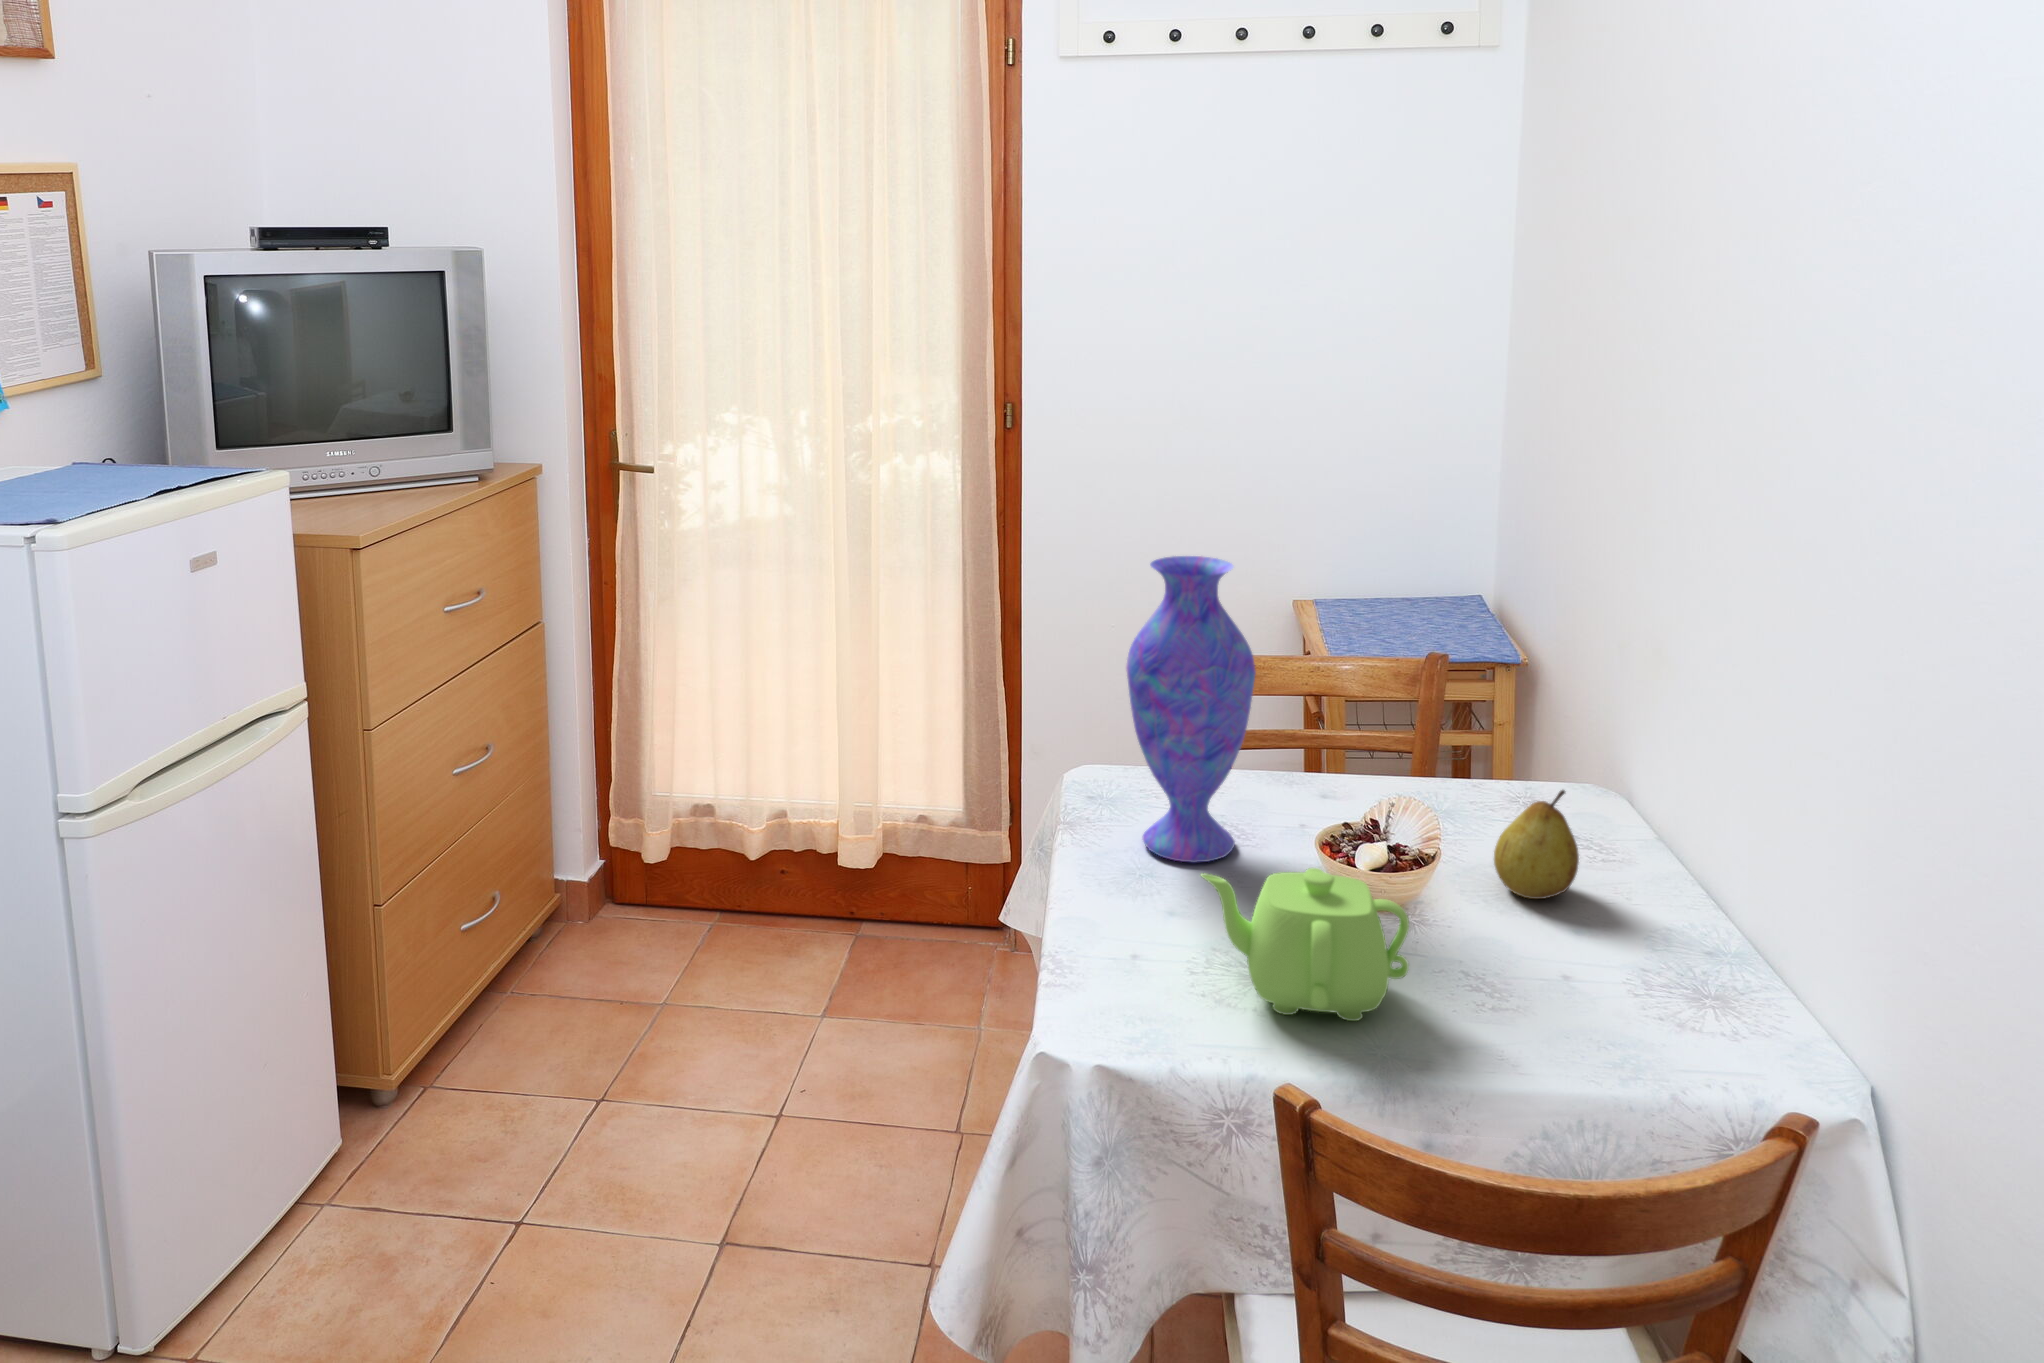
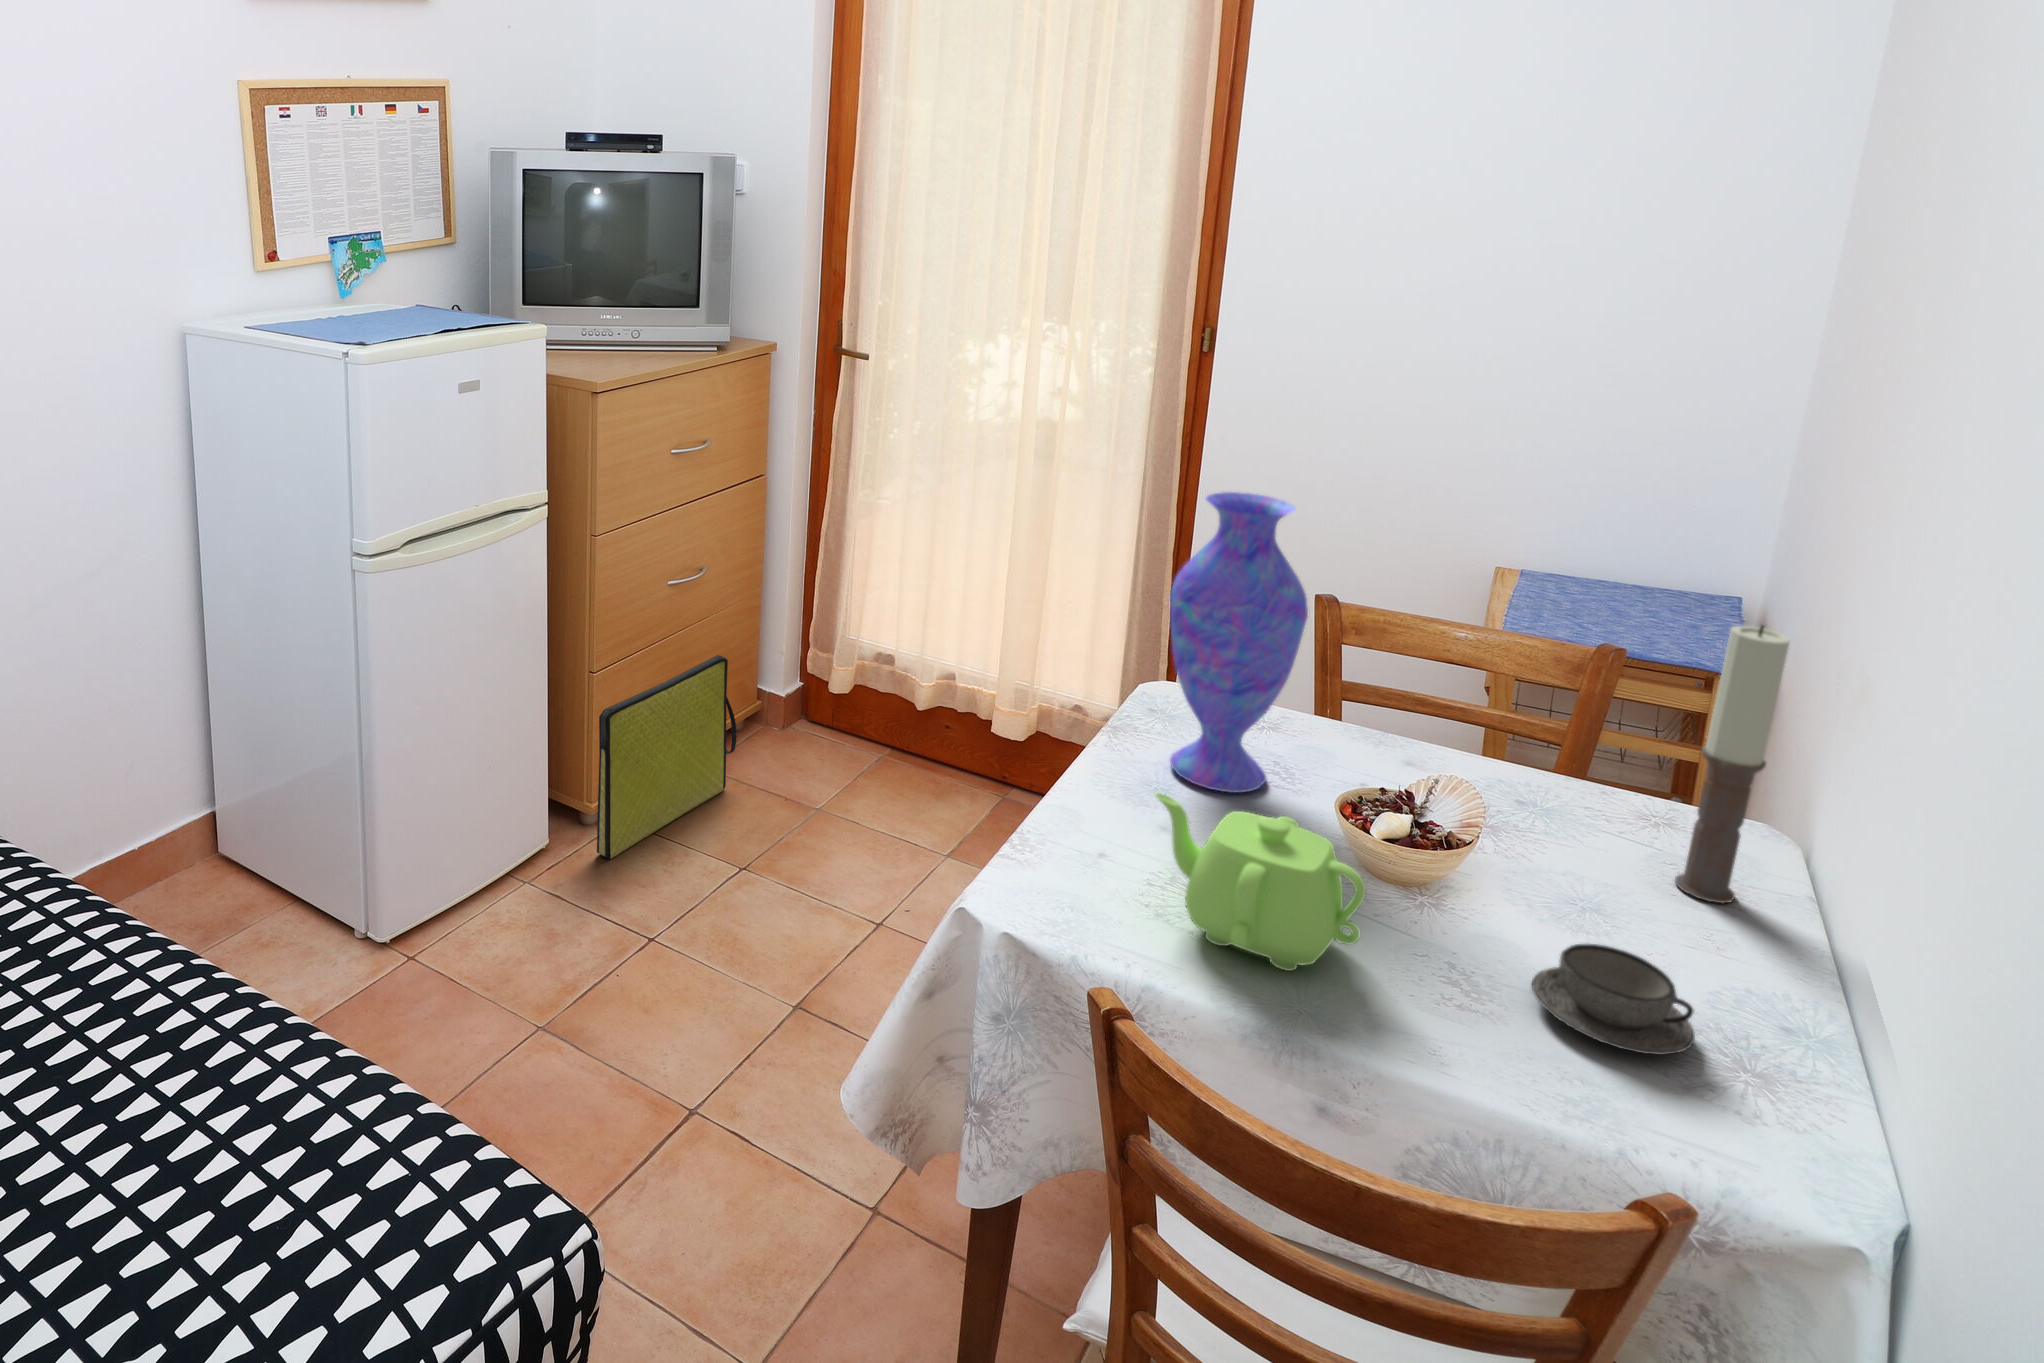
candle: none [1572,607,1629,860] -> present [1675,626,1790,903]
fruit: present [1494,790,1579,899] -> none [1545,811,1653,920]
bag: none [398,848,551,1139] -> present [597,655,736,859]
teacup: none [1539,917,1672,1006] -> present [1532,944,1695,1055]

